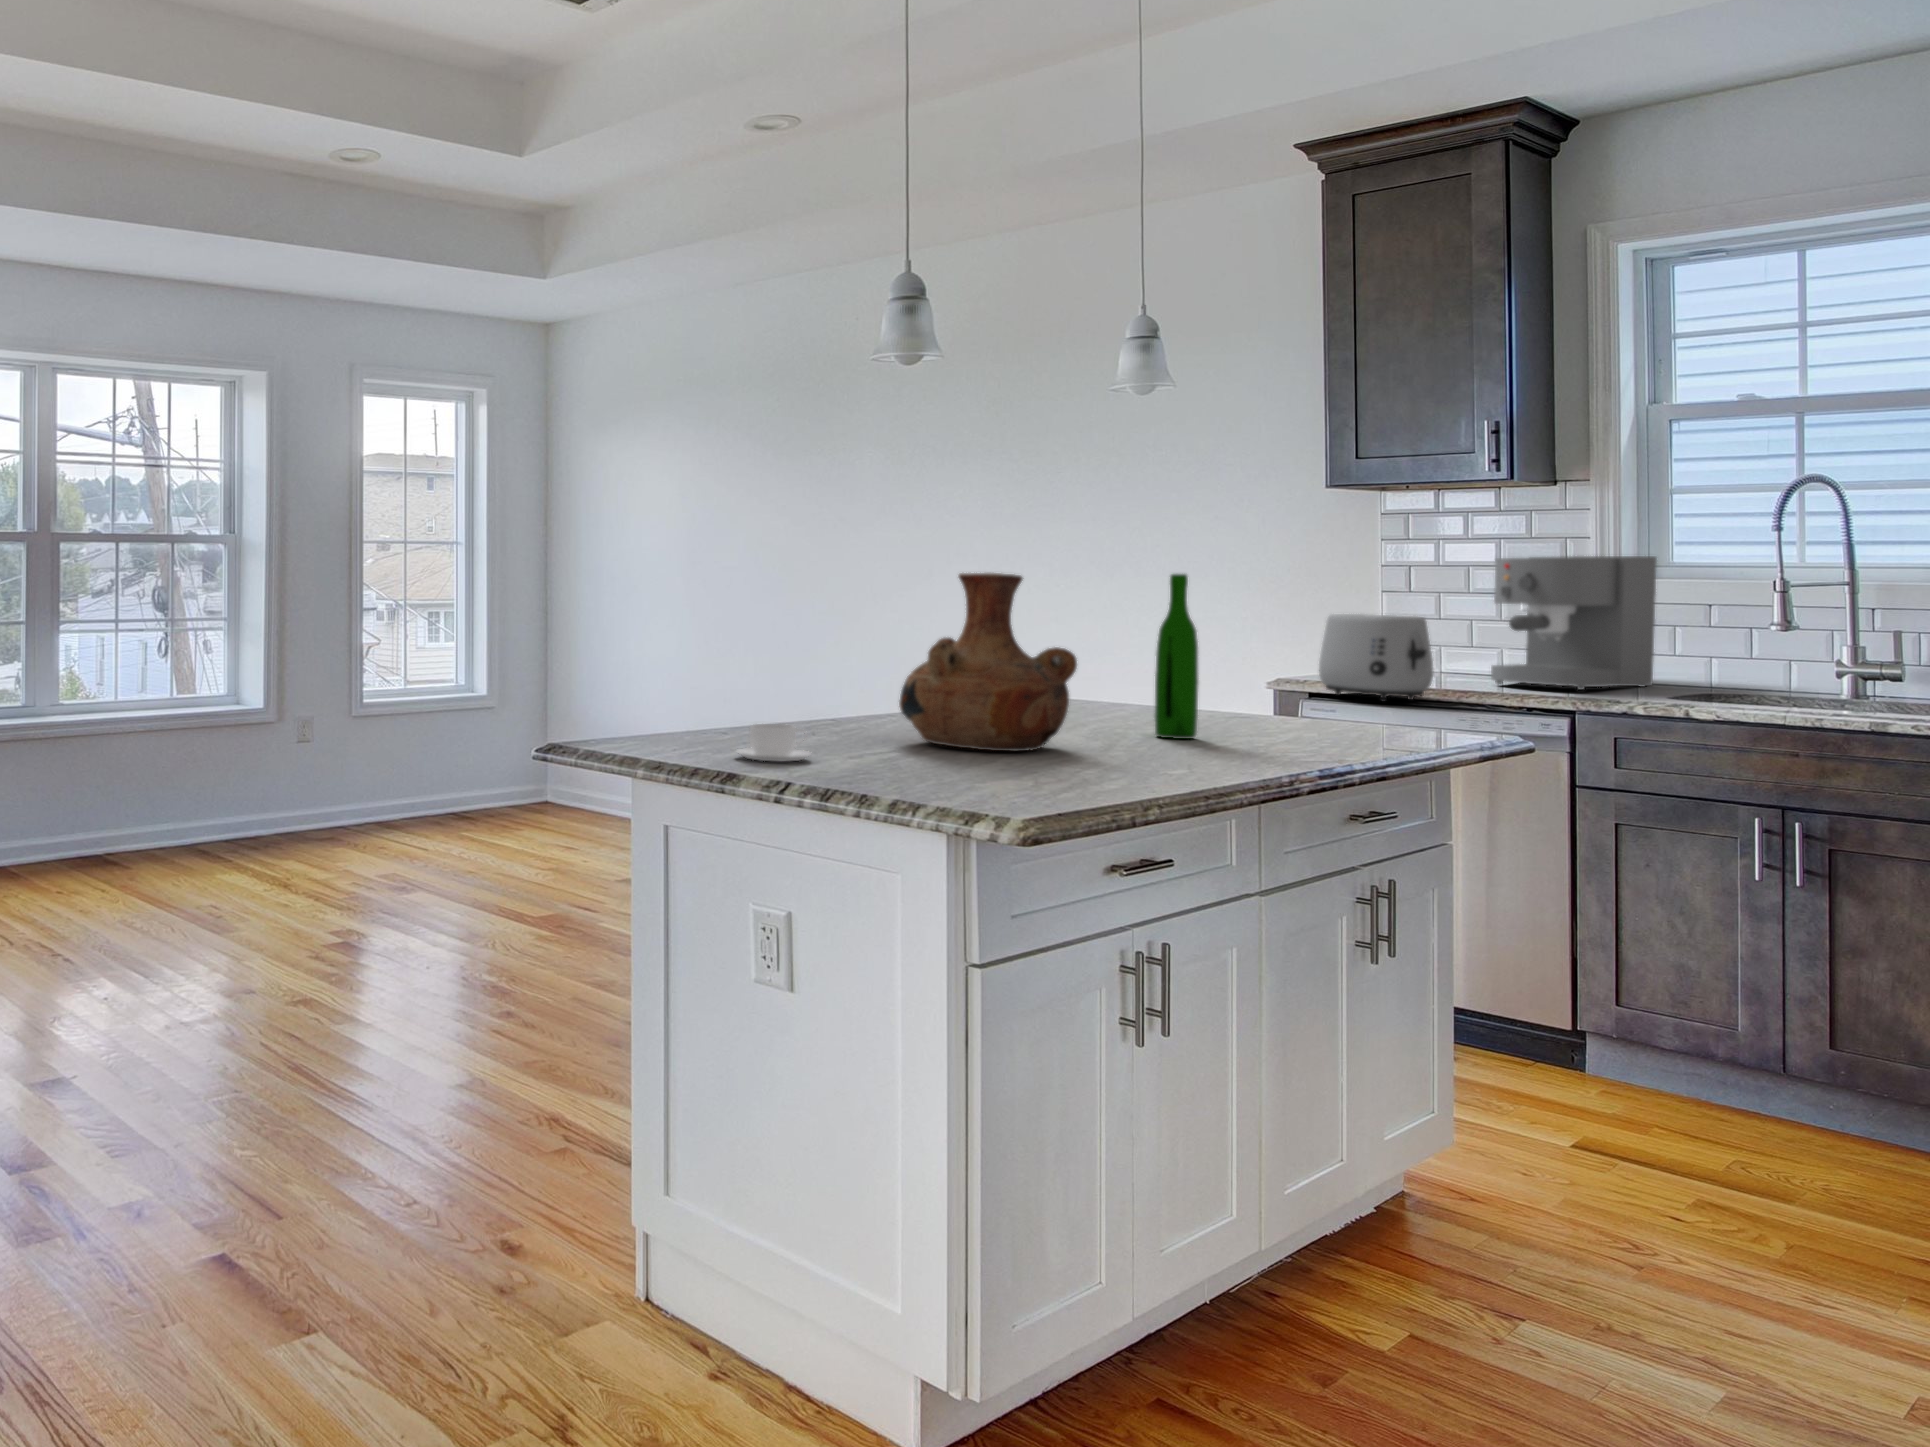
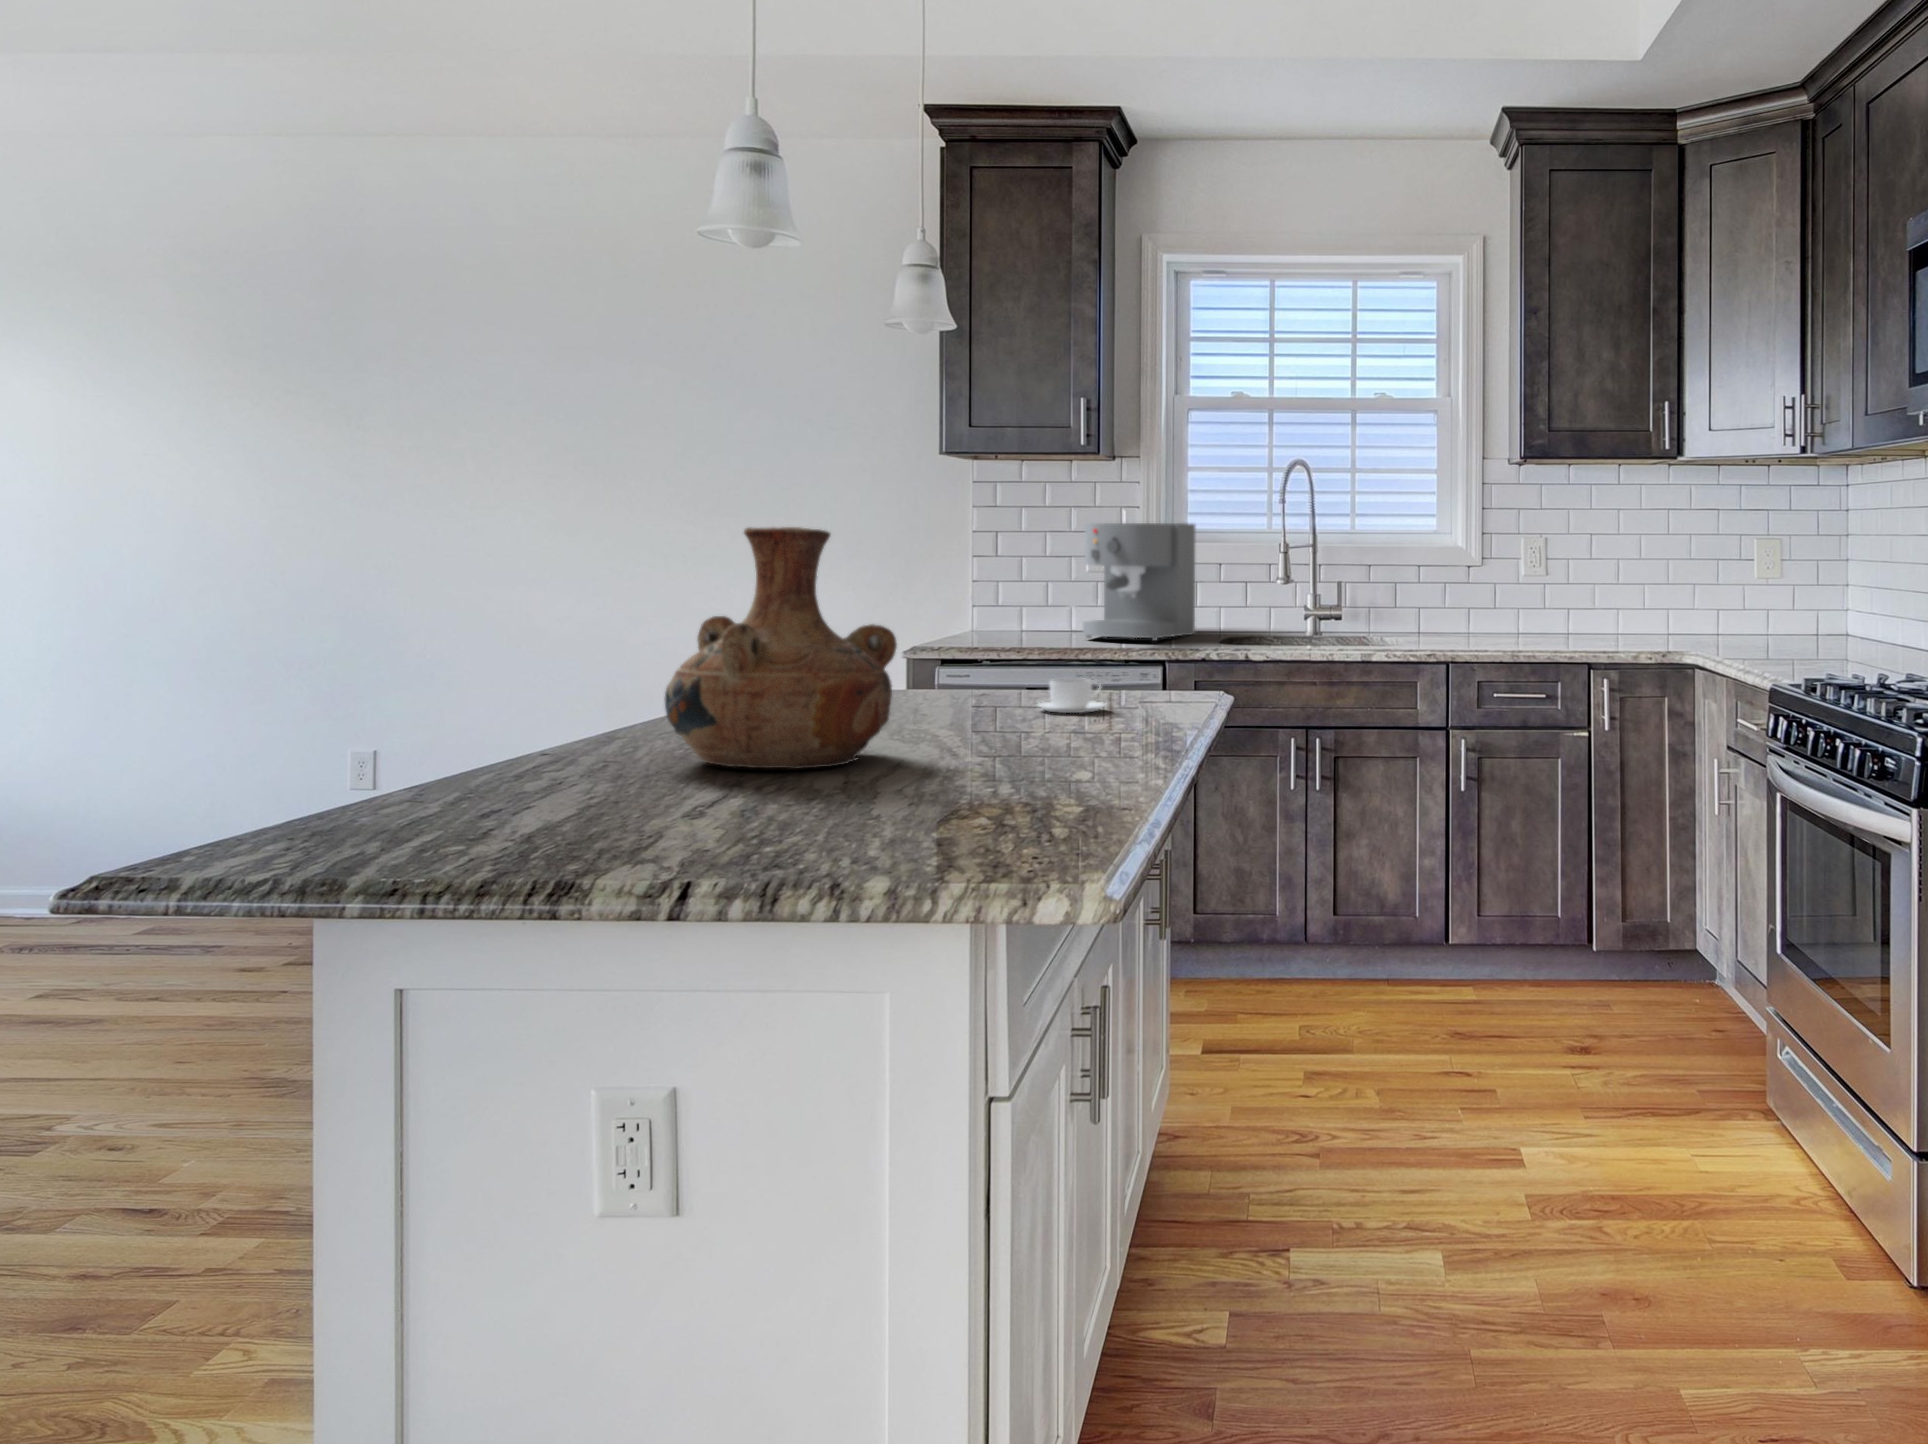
wine bottle: present [1154,574,1199,739] -> none [937,532,983,725]
toaster: present [1319,614,1433,701] -> none [954,577,1056,661]
coffee cup: present [737,724,811,762] -> present [1038,678,1106,713]

